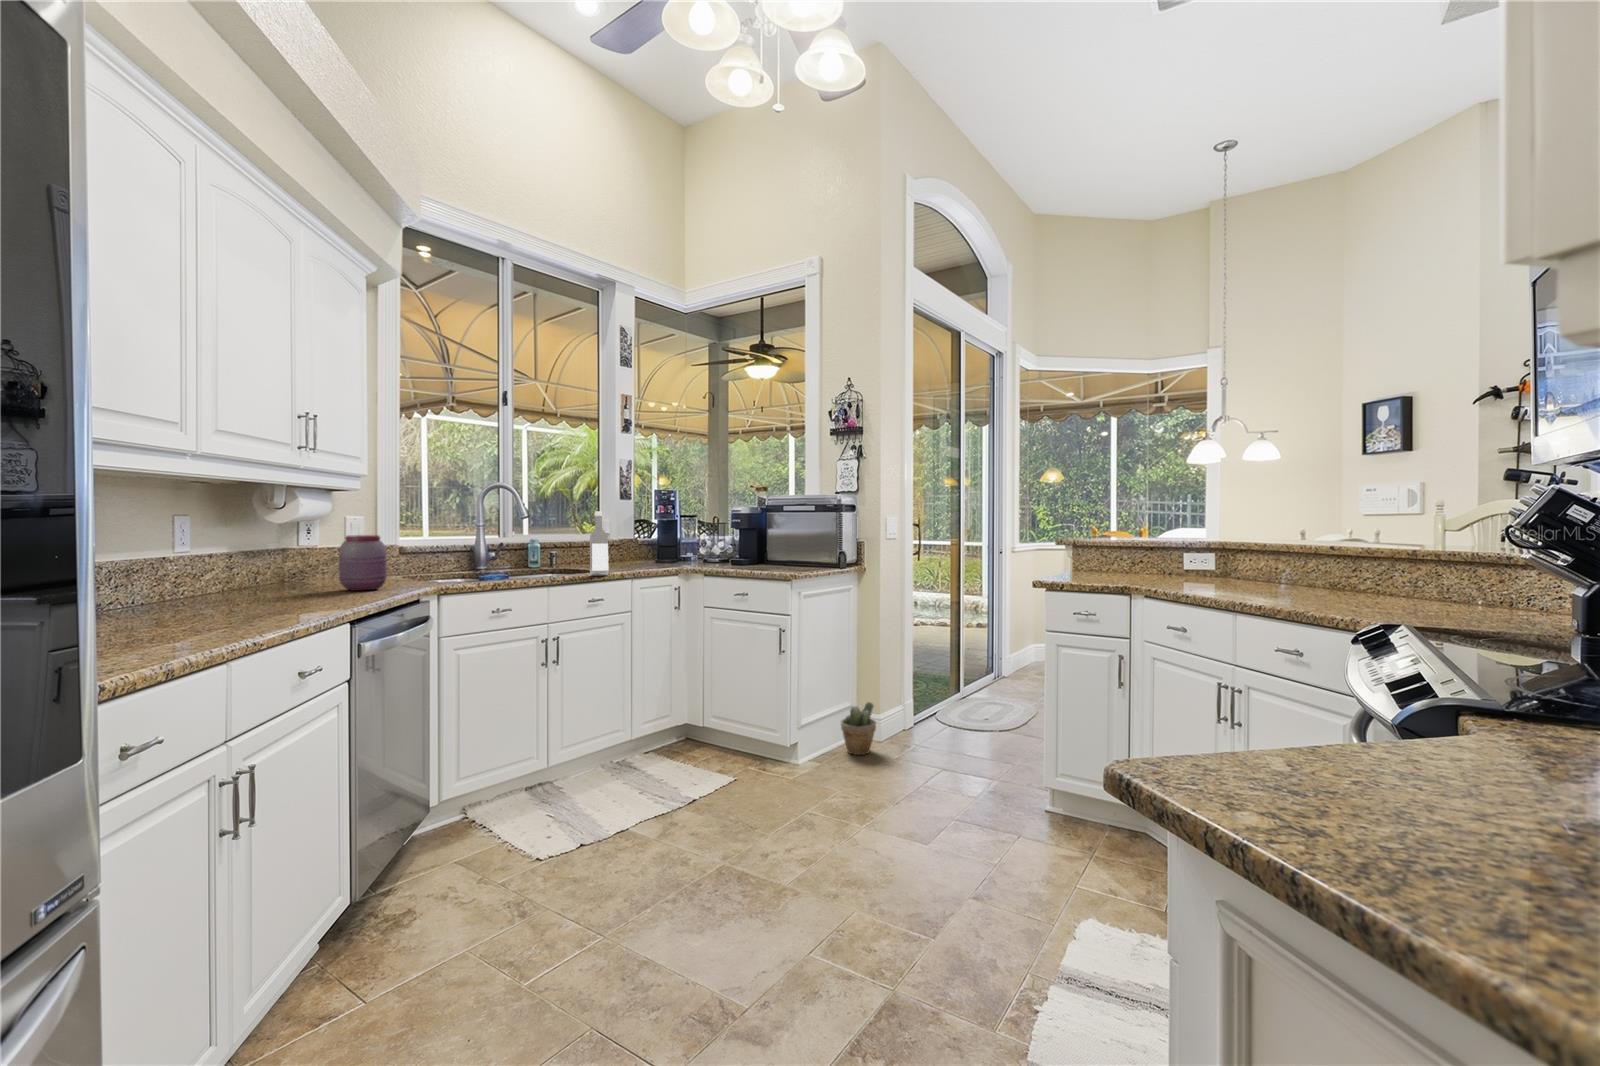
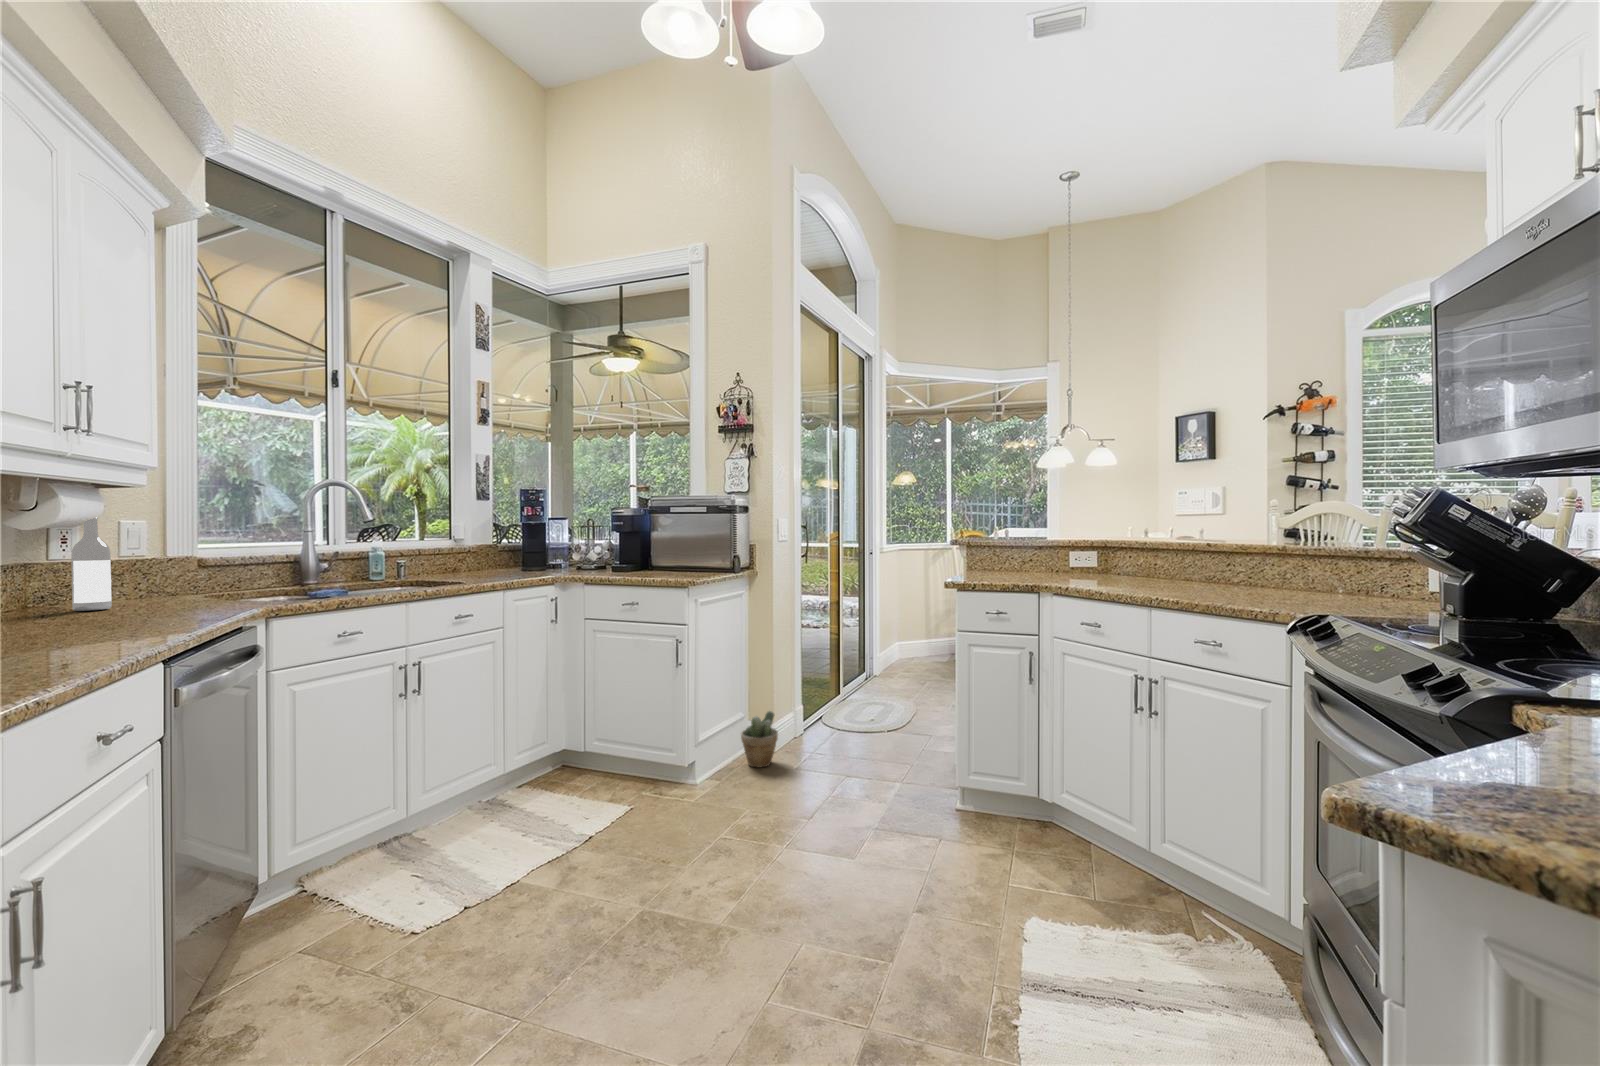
wine bottle: present [590,511,608,576] -> present [71,517,112,611]
jar: present [339,535,387,591] -> none [118,544,190,617]

